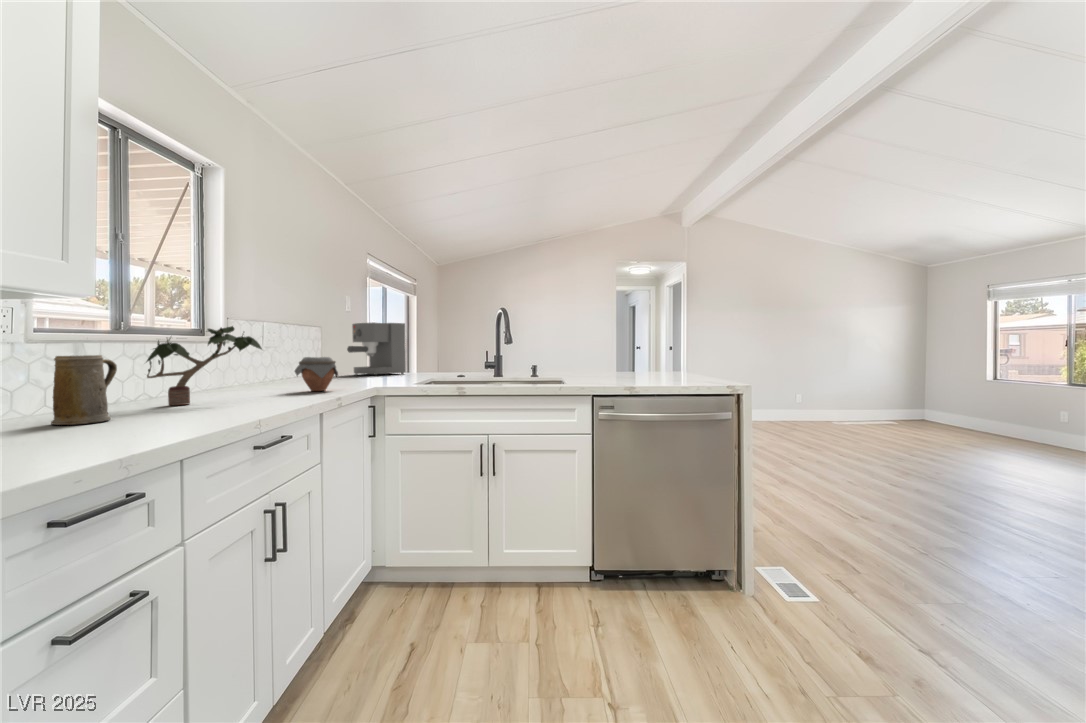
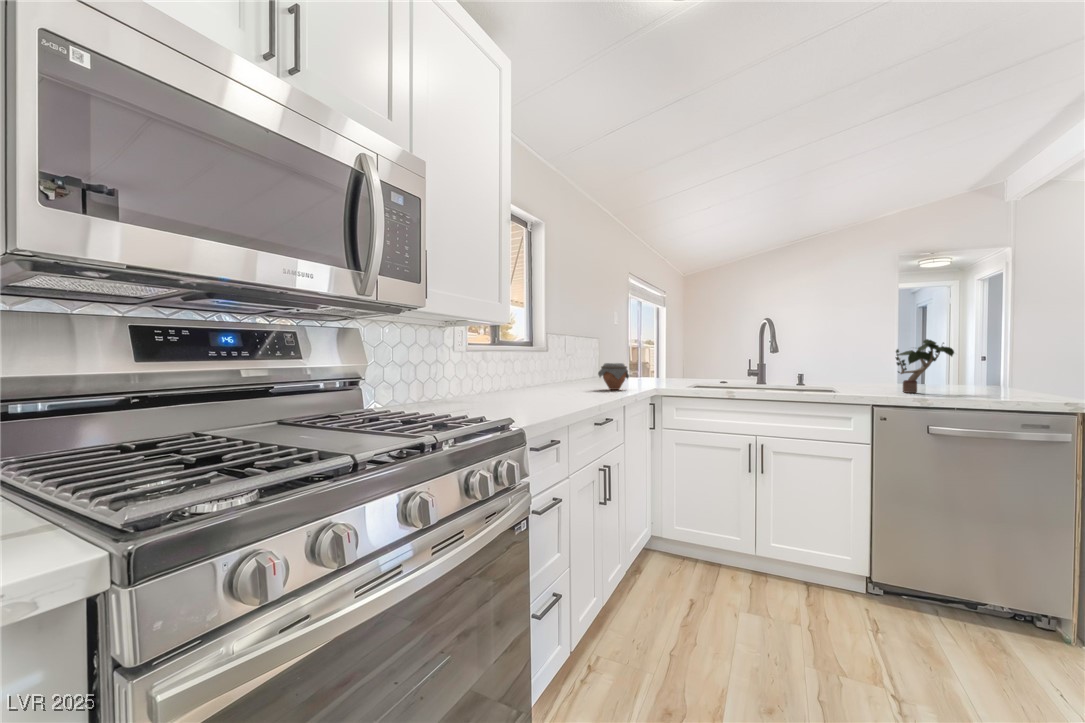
coffee maker: present [347,323,406,375] -> none [621,334,668,380]
potted plant: present [146,326,262,405] -> present [896,339,954,393]
mug: present [51,355,117,425] -> none [490,360,517,402]

